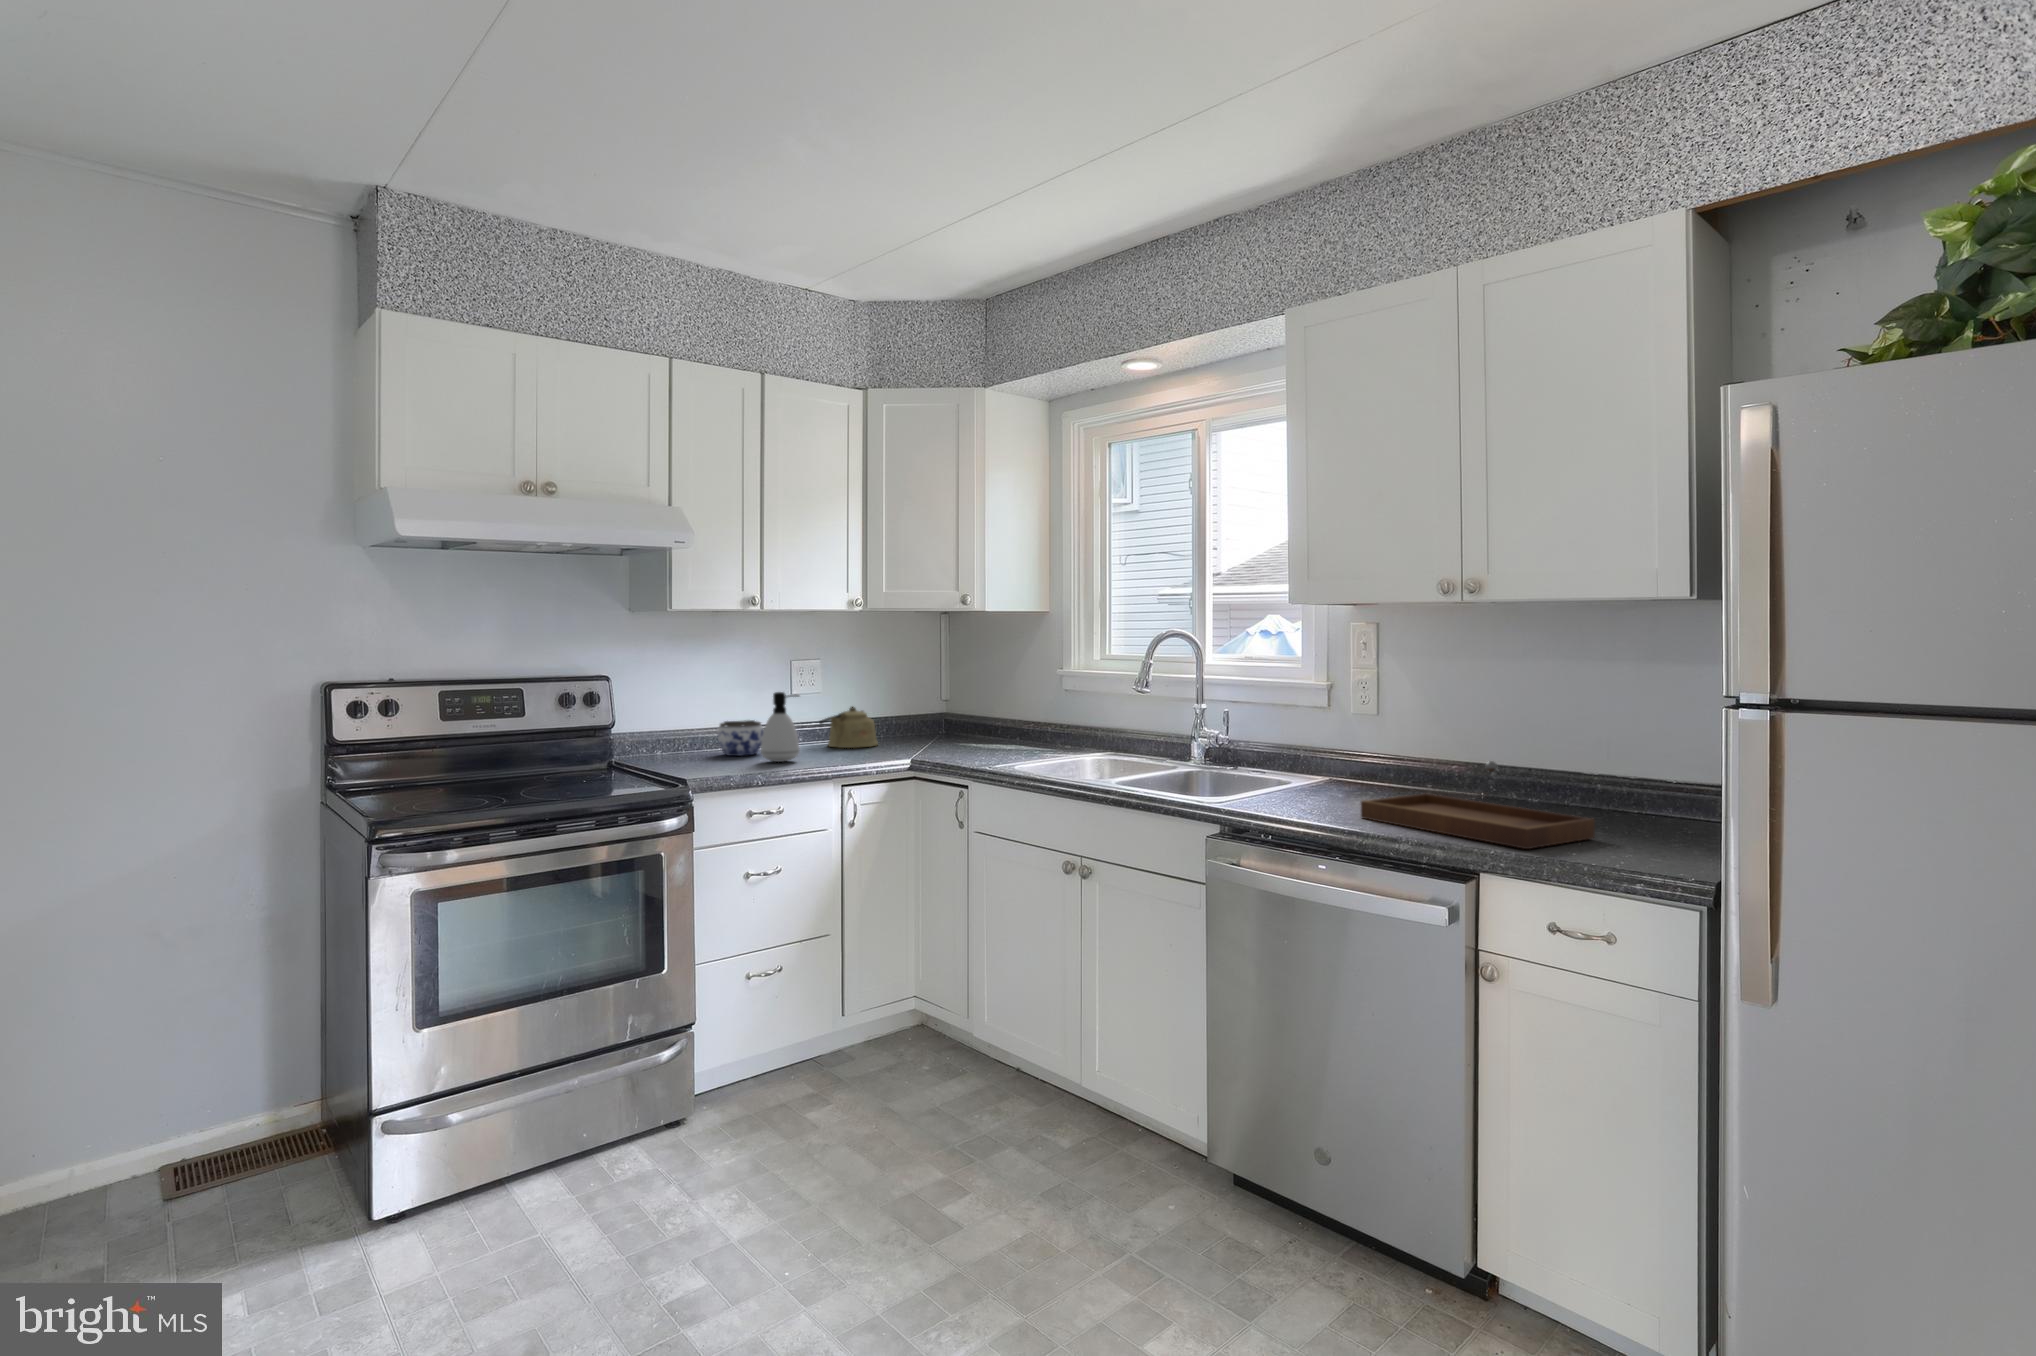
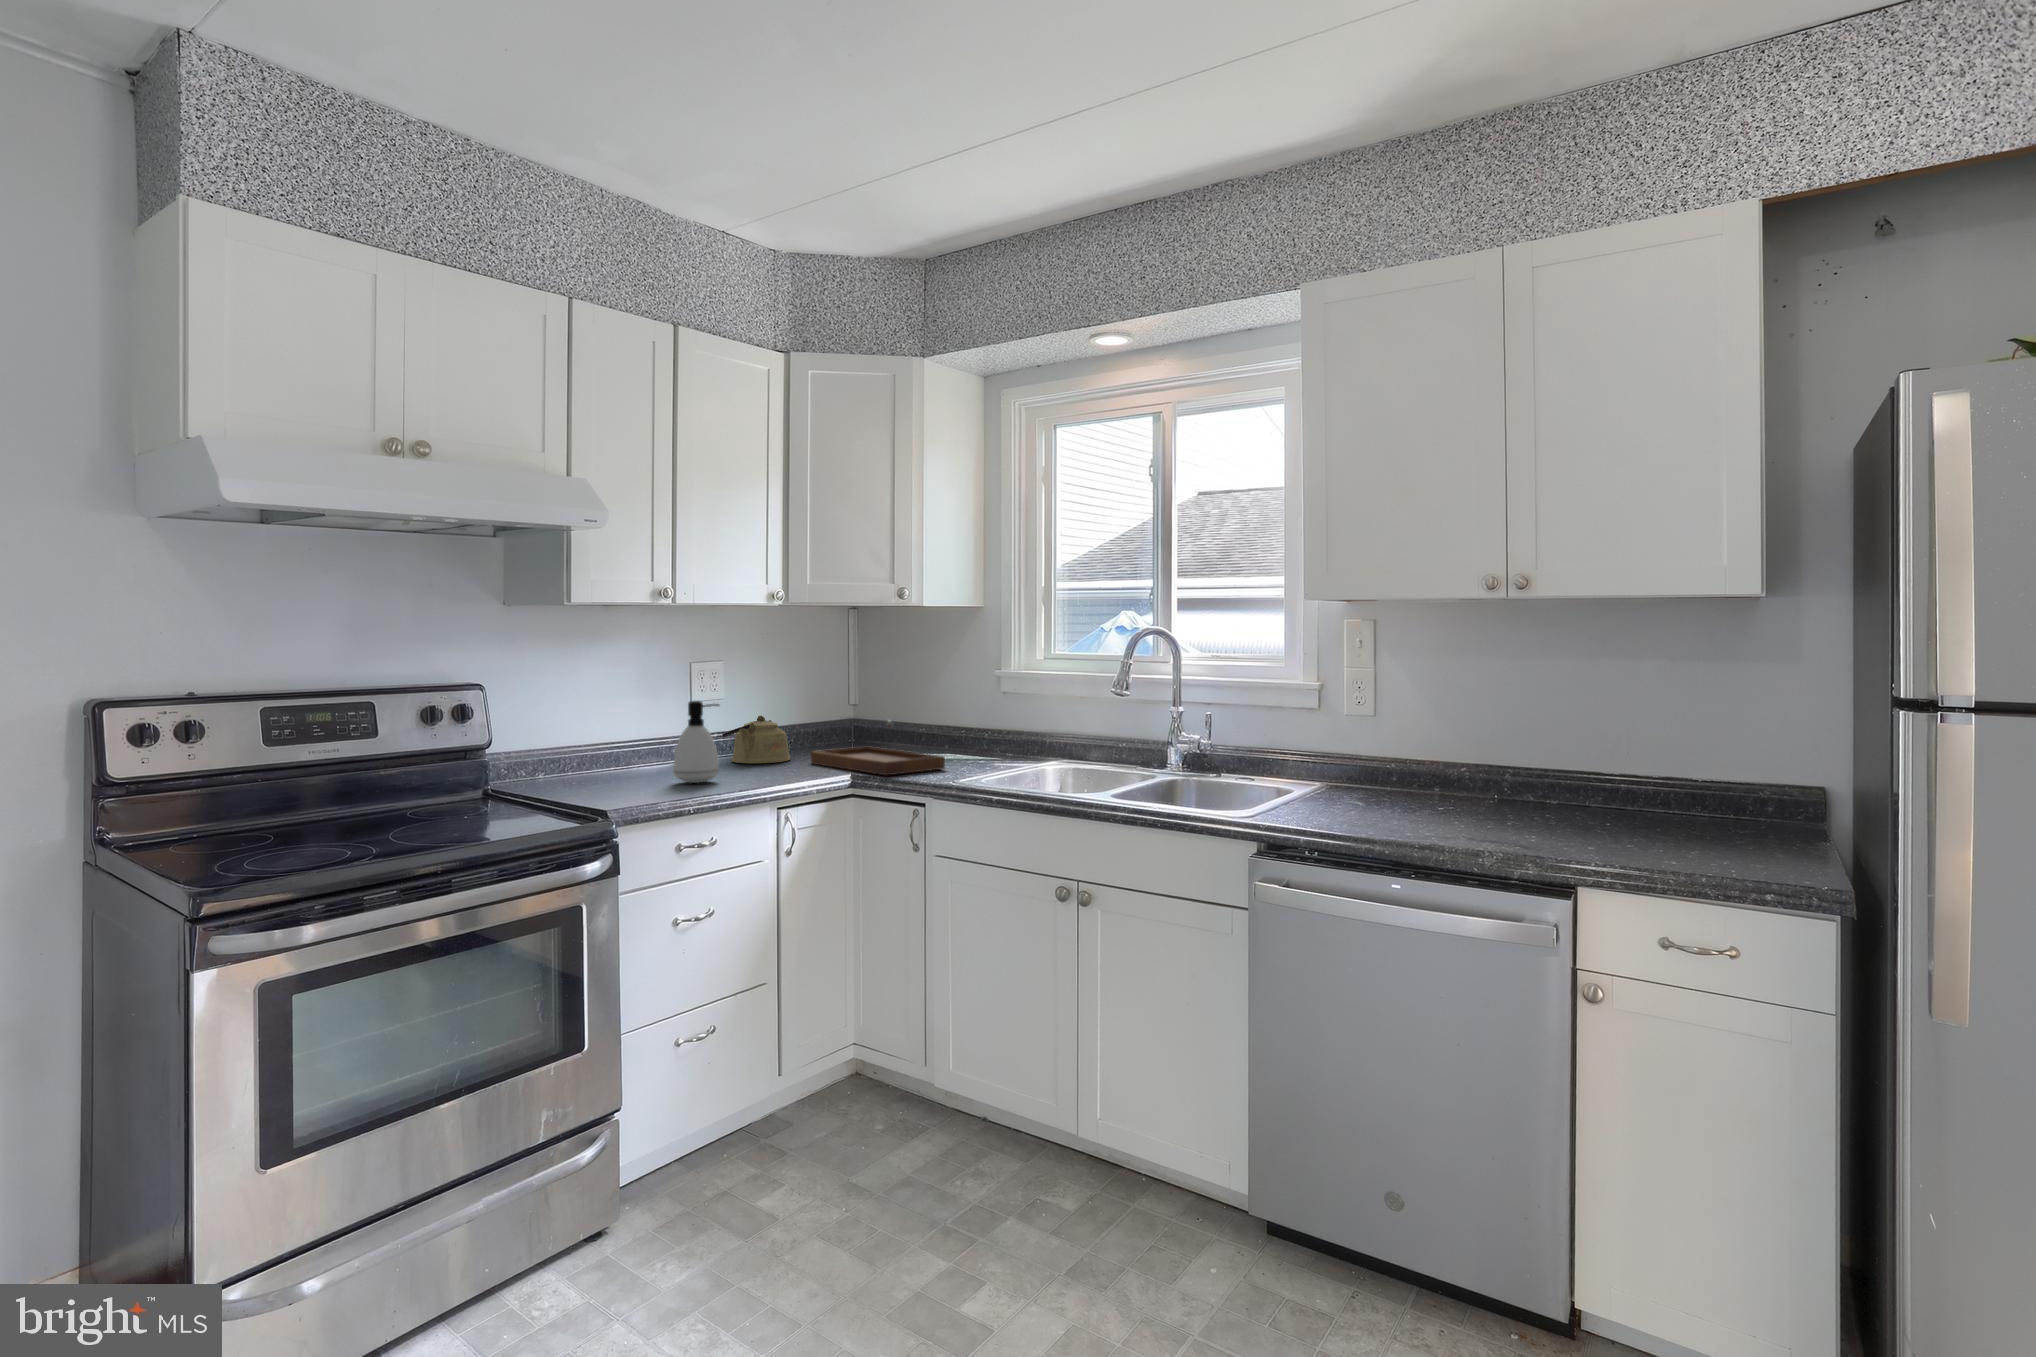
jar: present [718,720,764,756] -> none [609,734,665,777]
tray: present [1361,761,1595,849] -> present [811,720,945,775]

